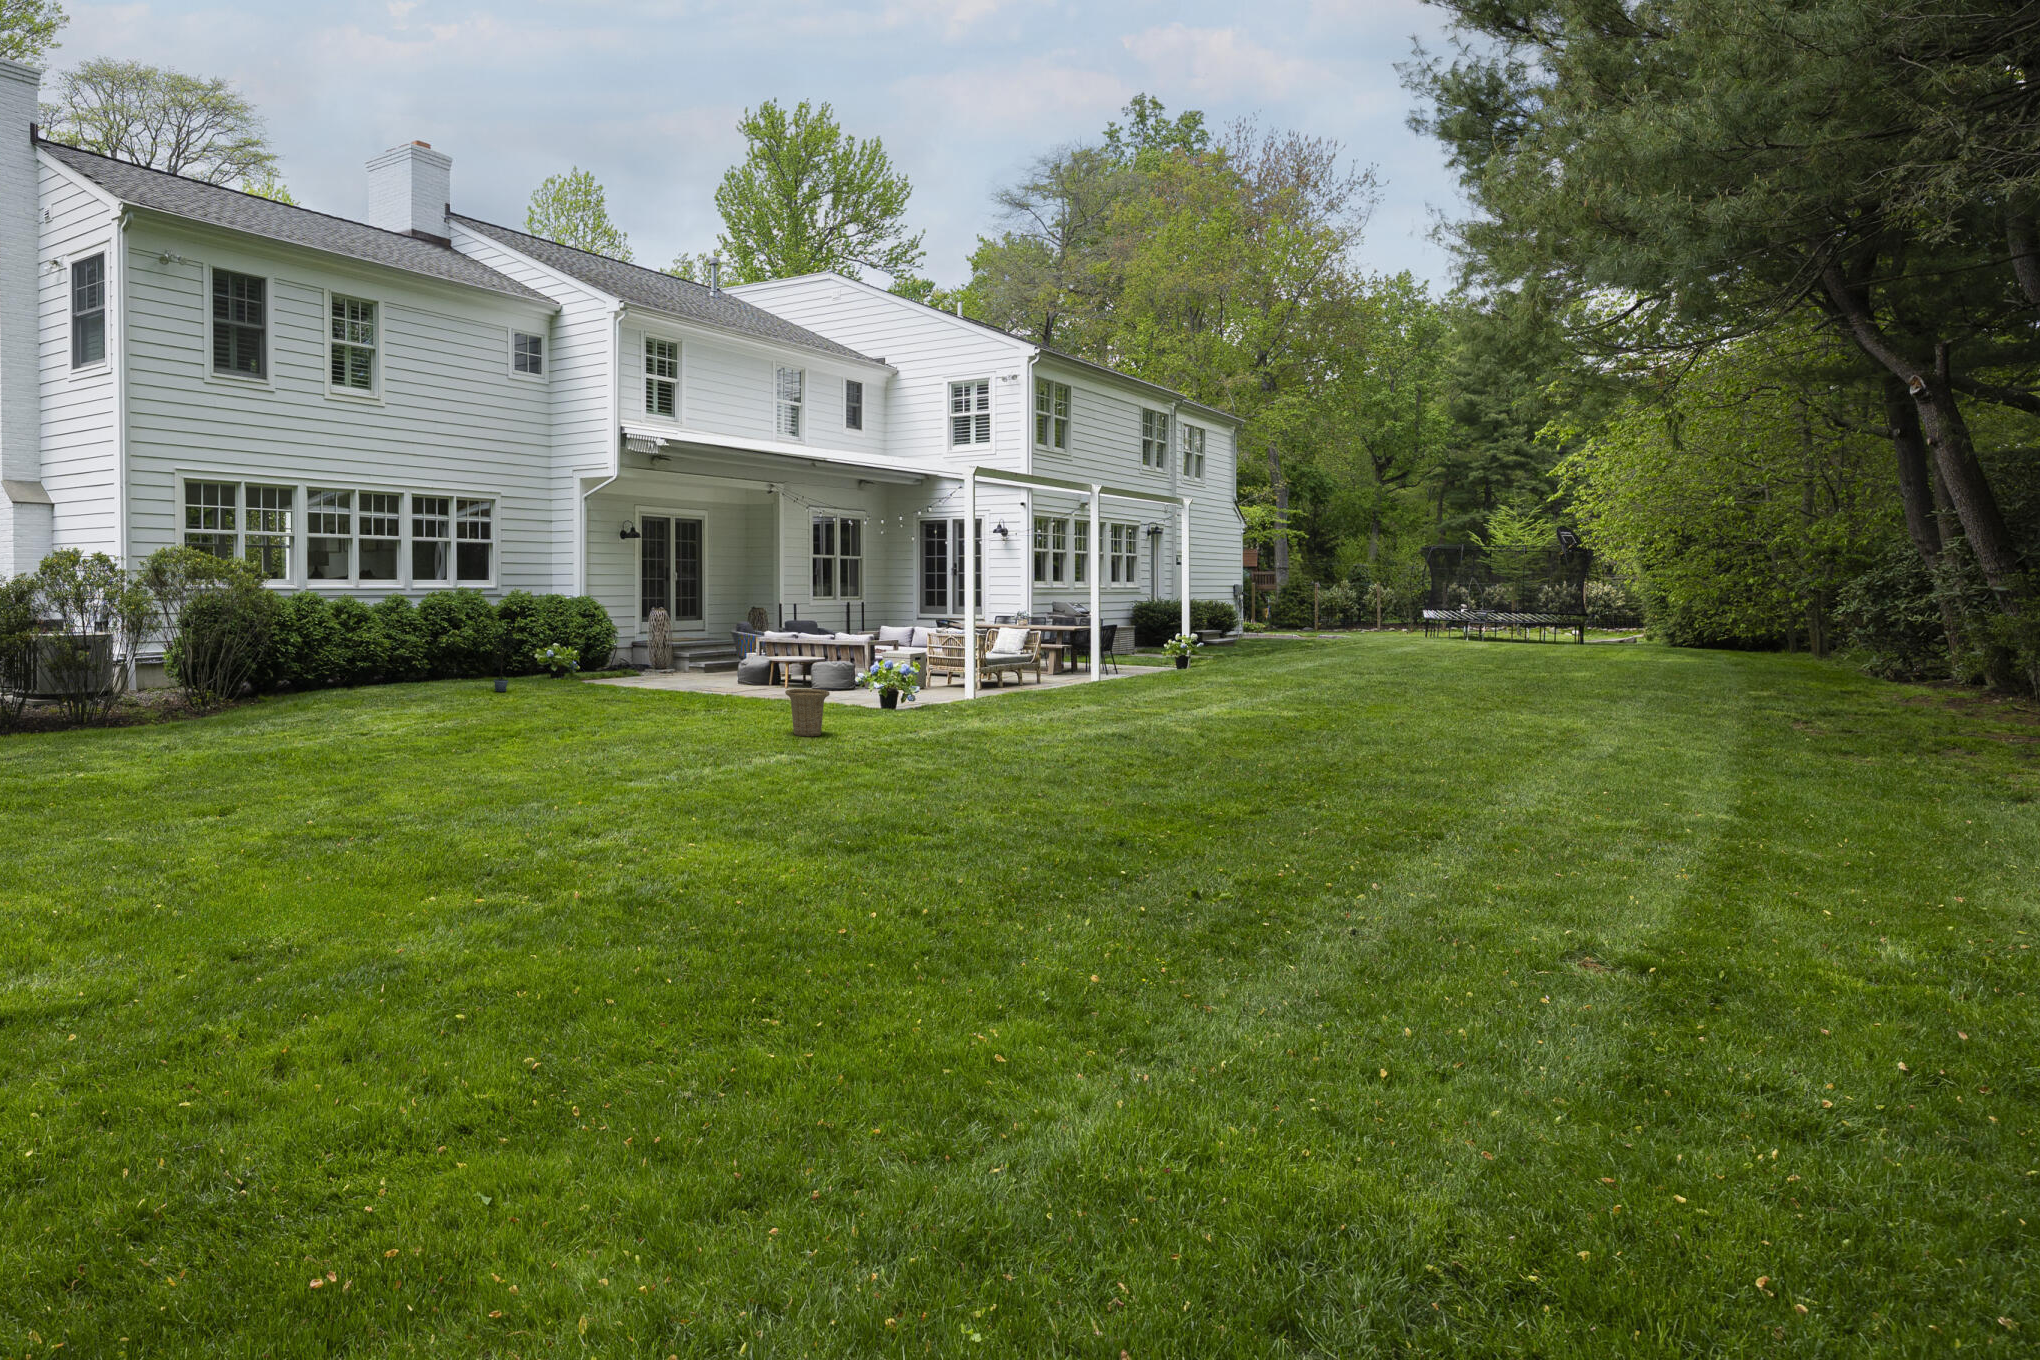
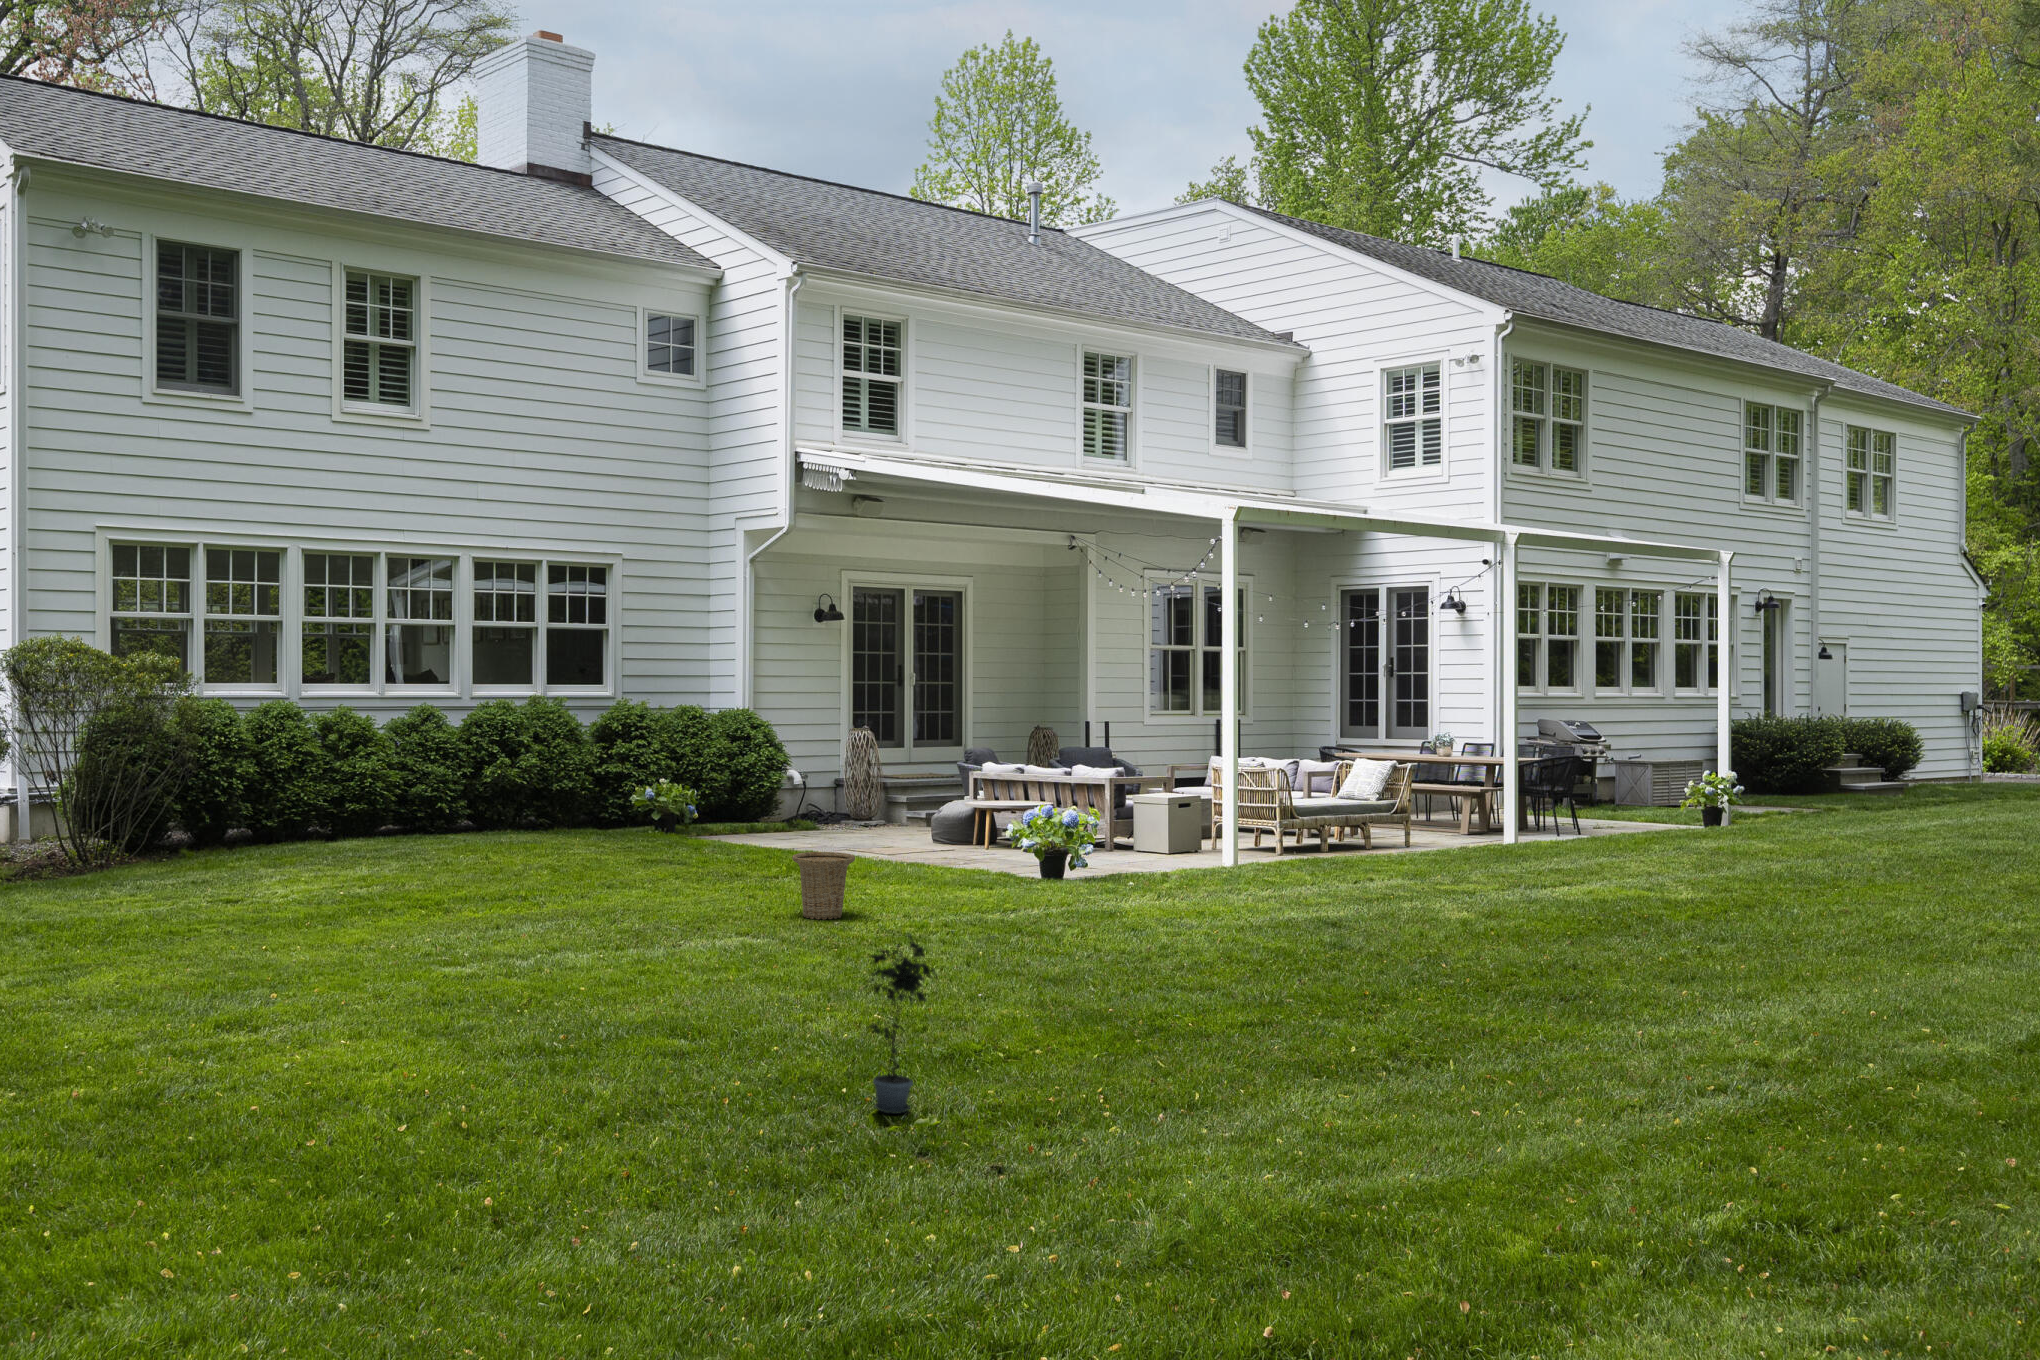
potted plant: present [492,629,518,692] -> present [867,935,937,1114]

